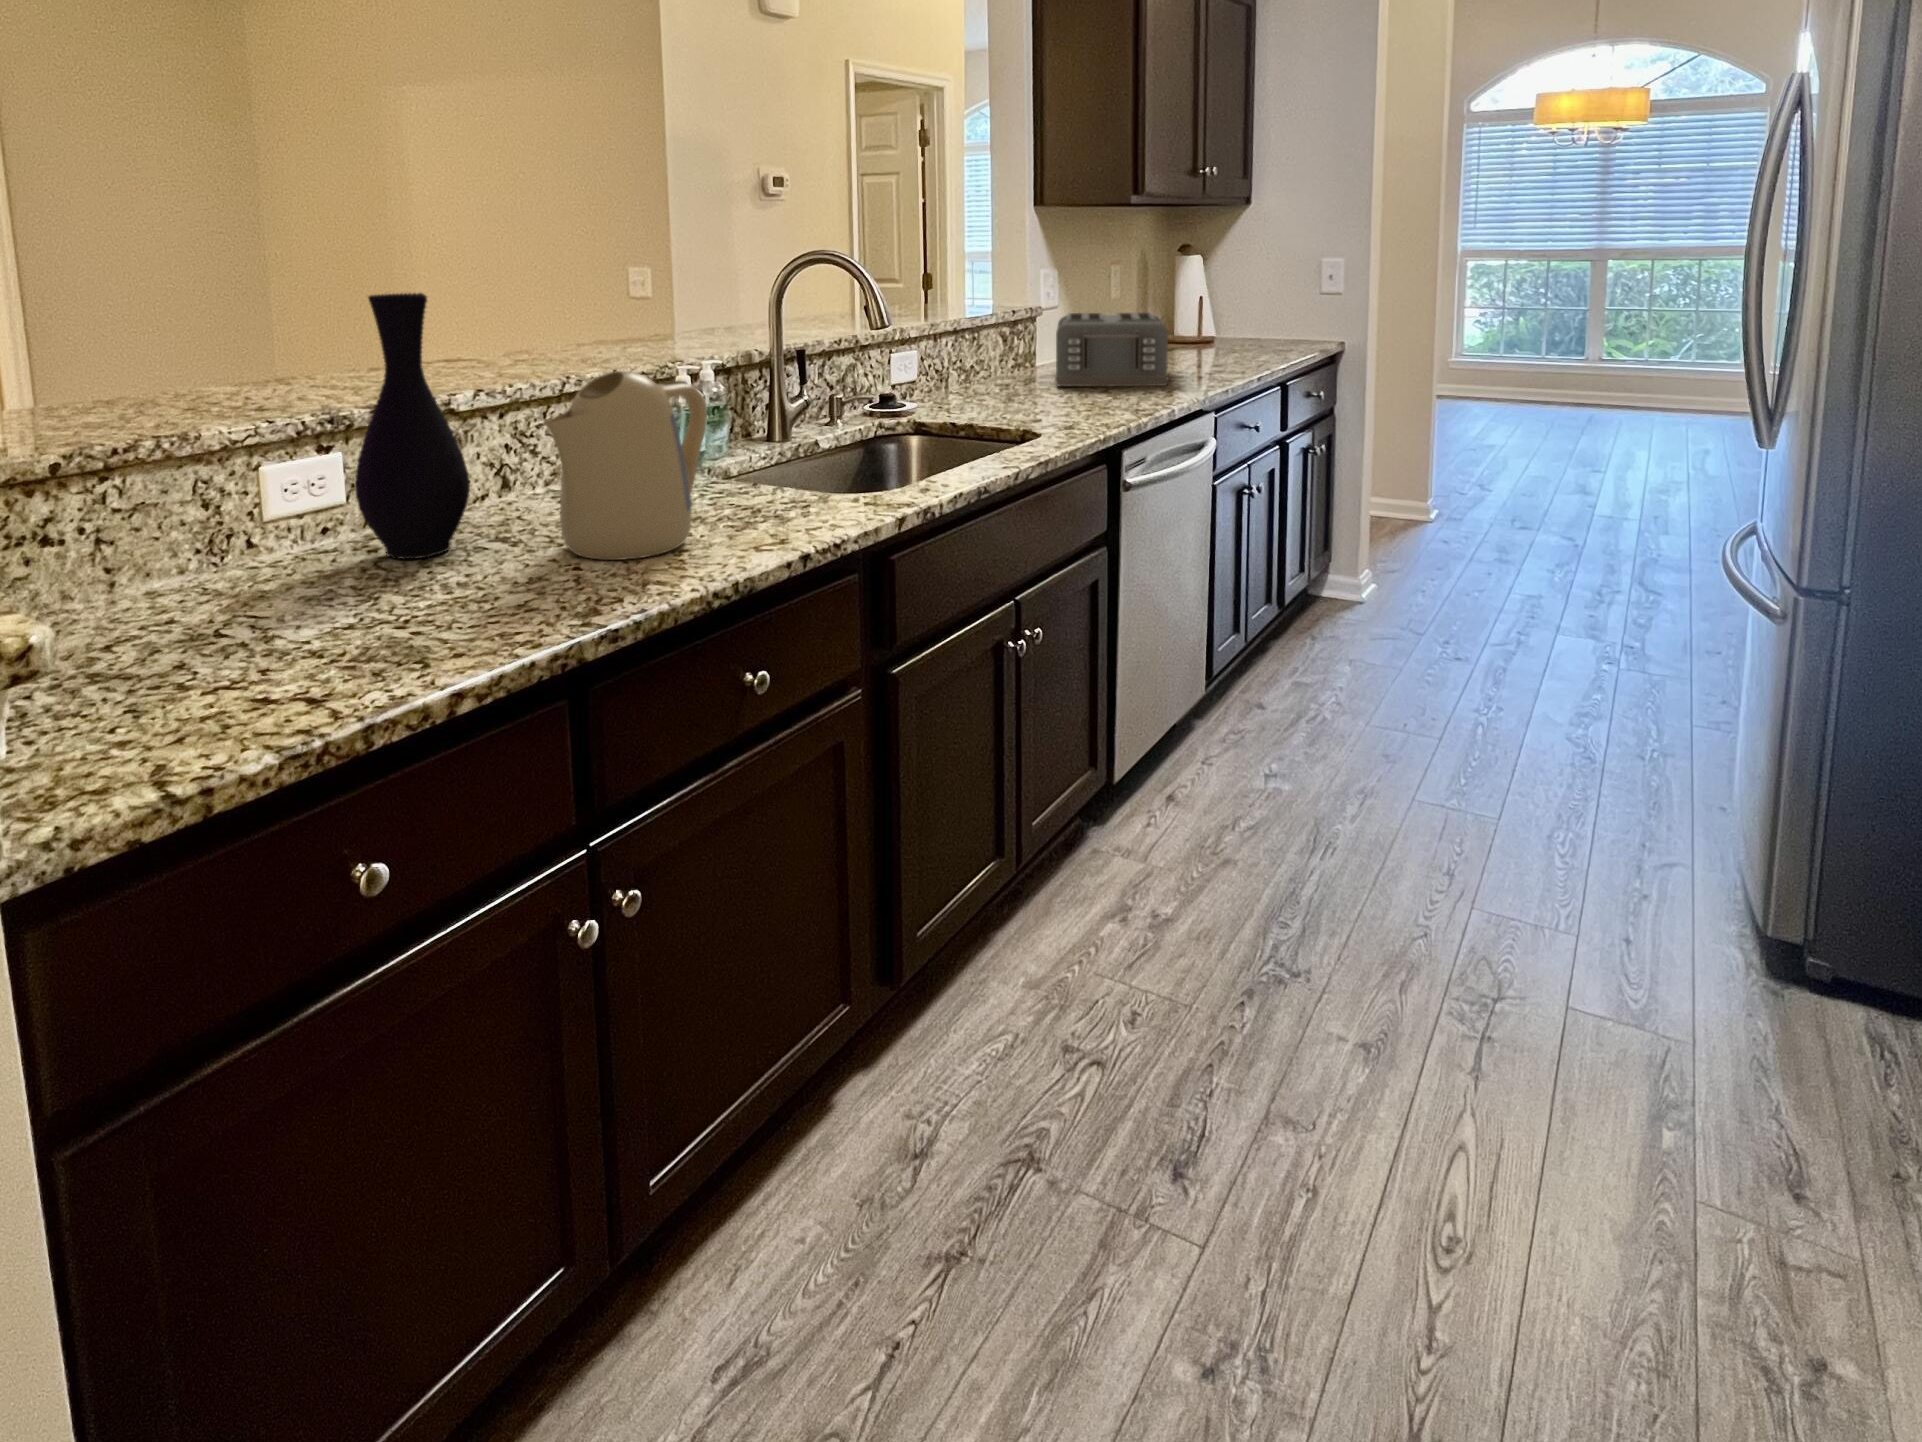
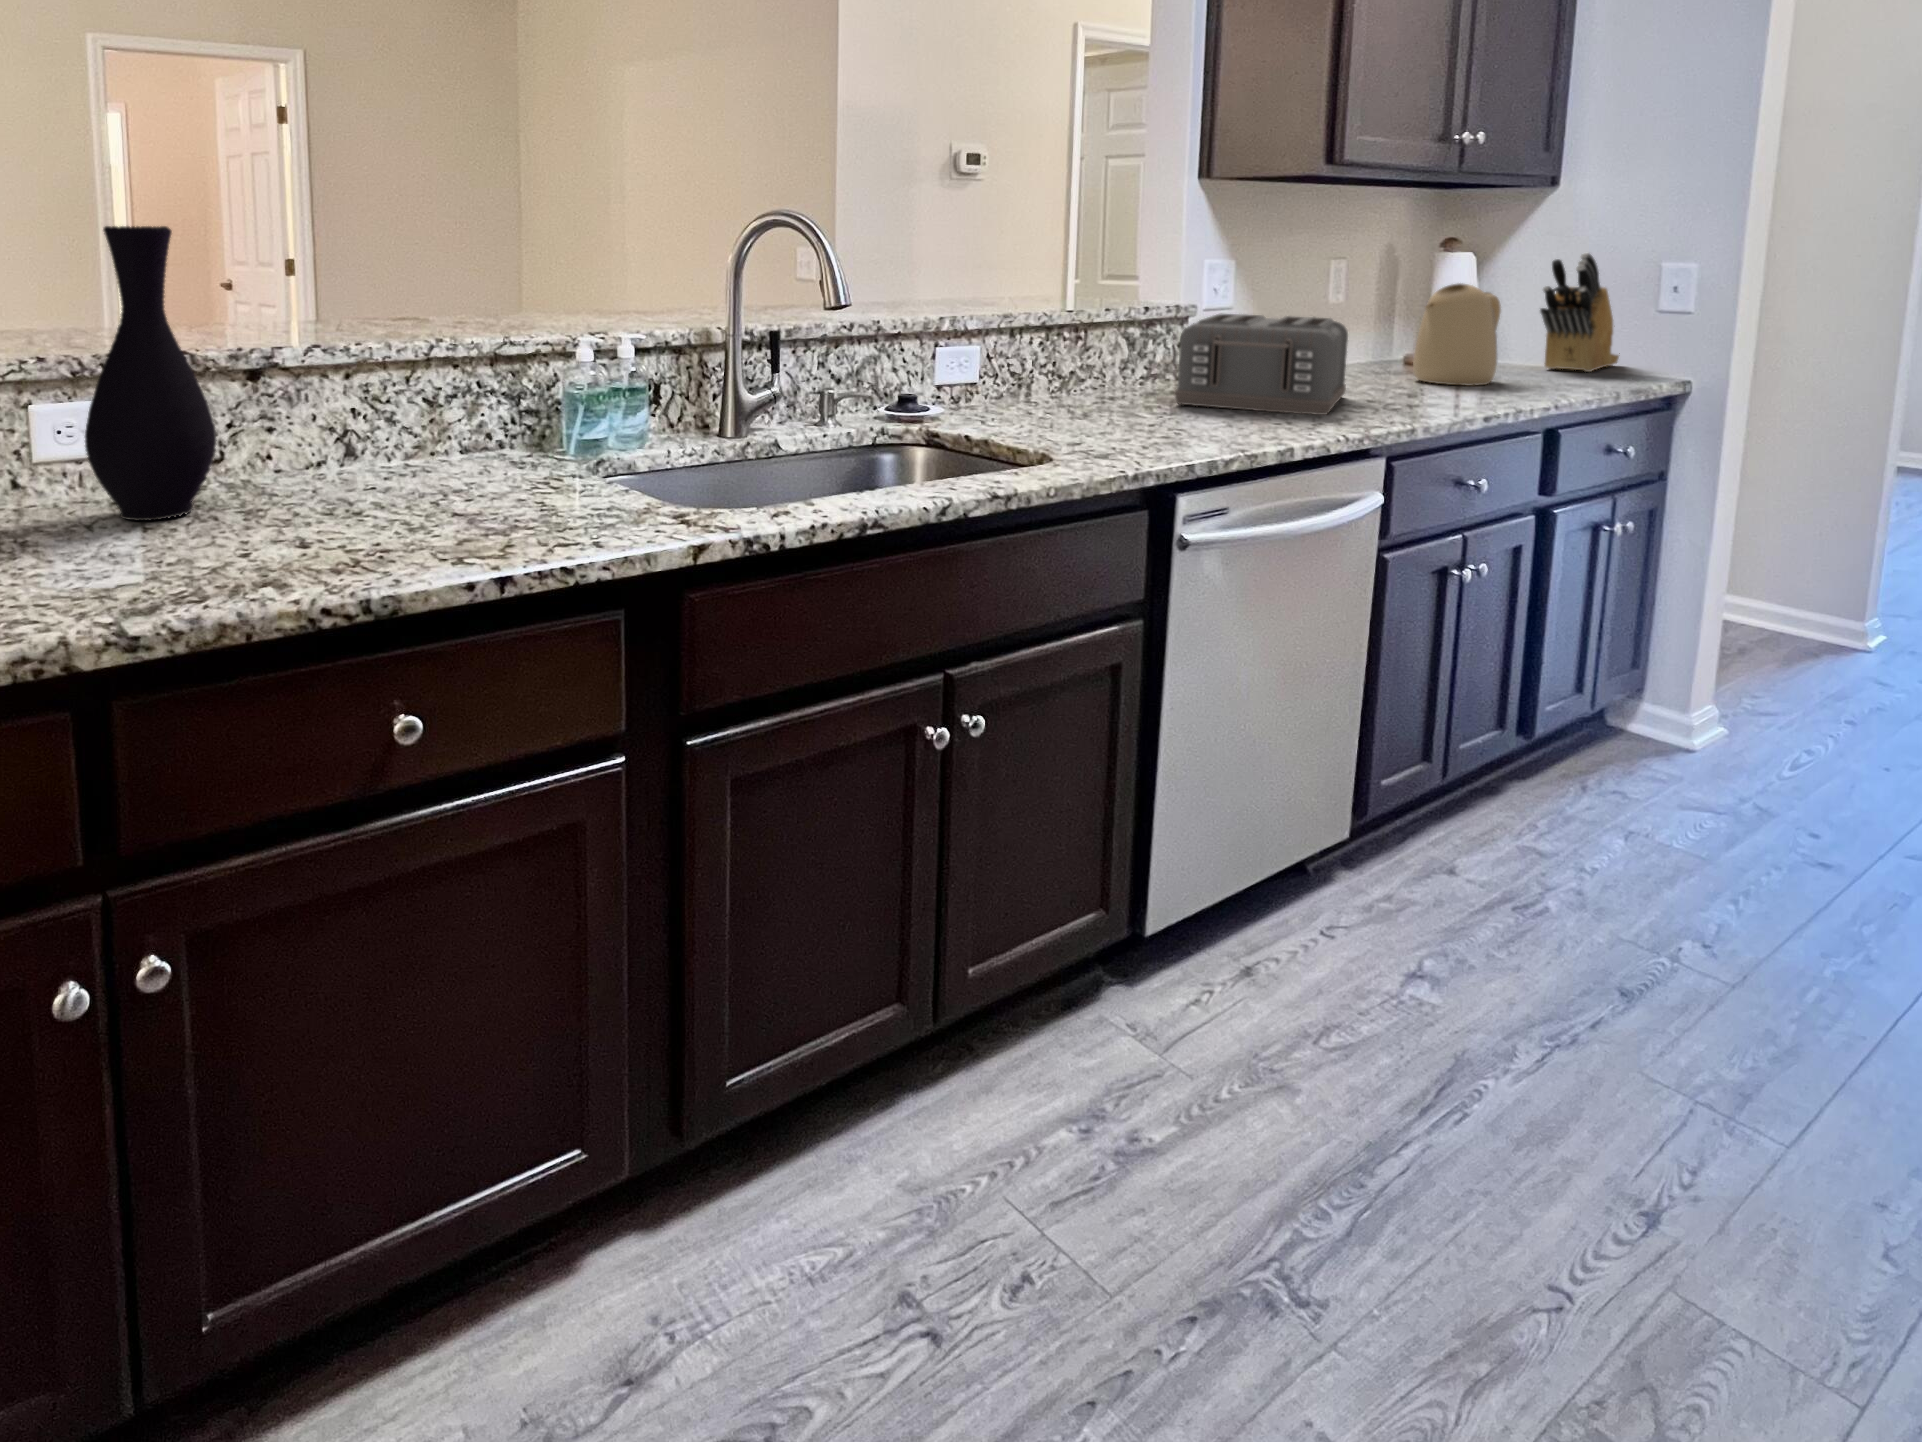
knife block: none [1256,254,1300,341] -> present [1540,253,1620,372]
kettle: present [544,371,707,560] -> present [1413,283,1501,386]

